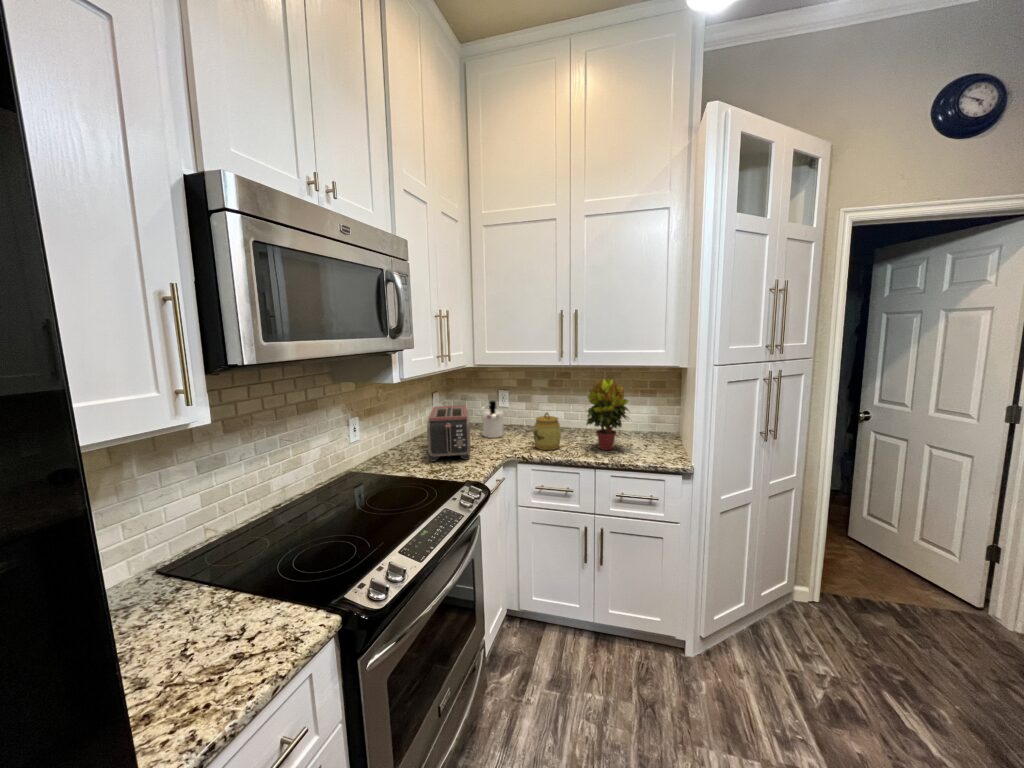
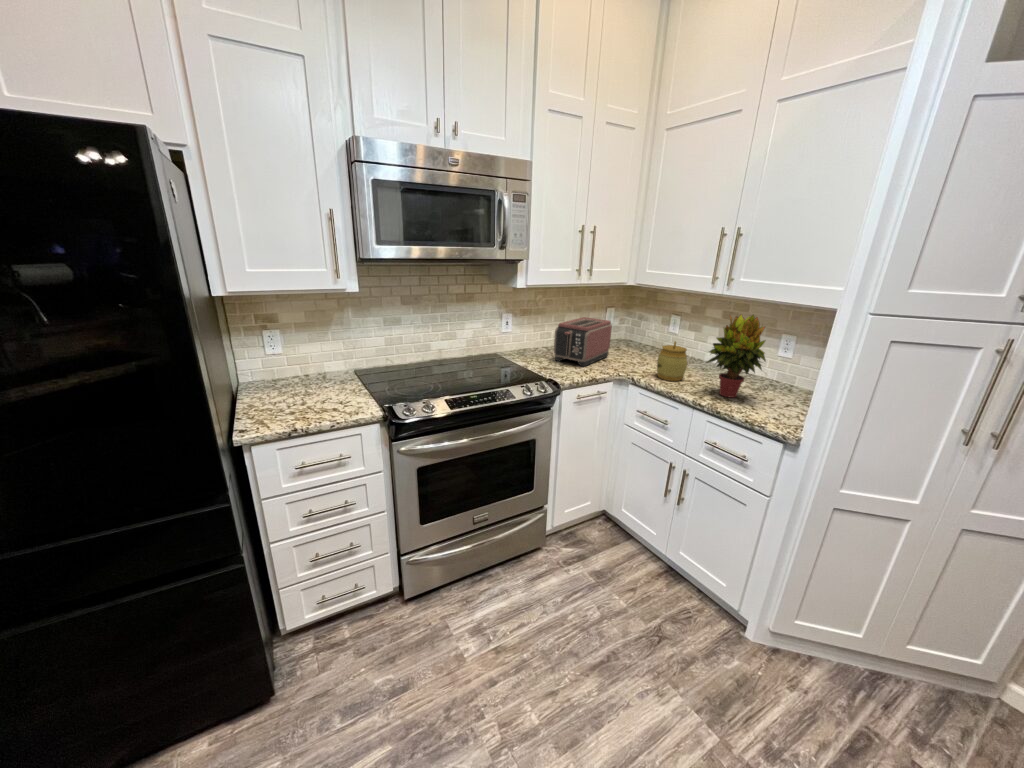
soap dispenser: present [481,401,504,438] -> none [626,322,656,360]

